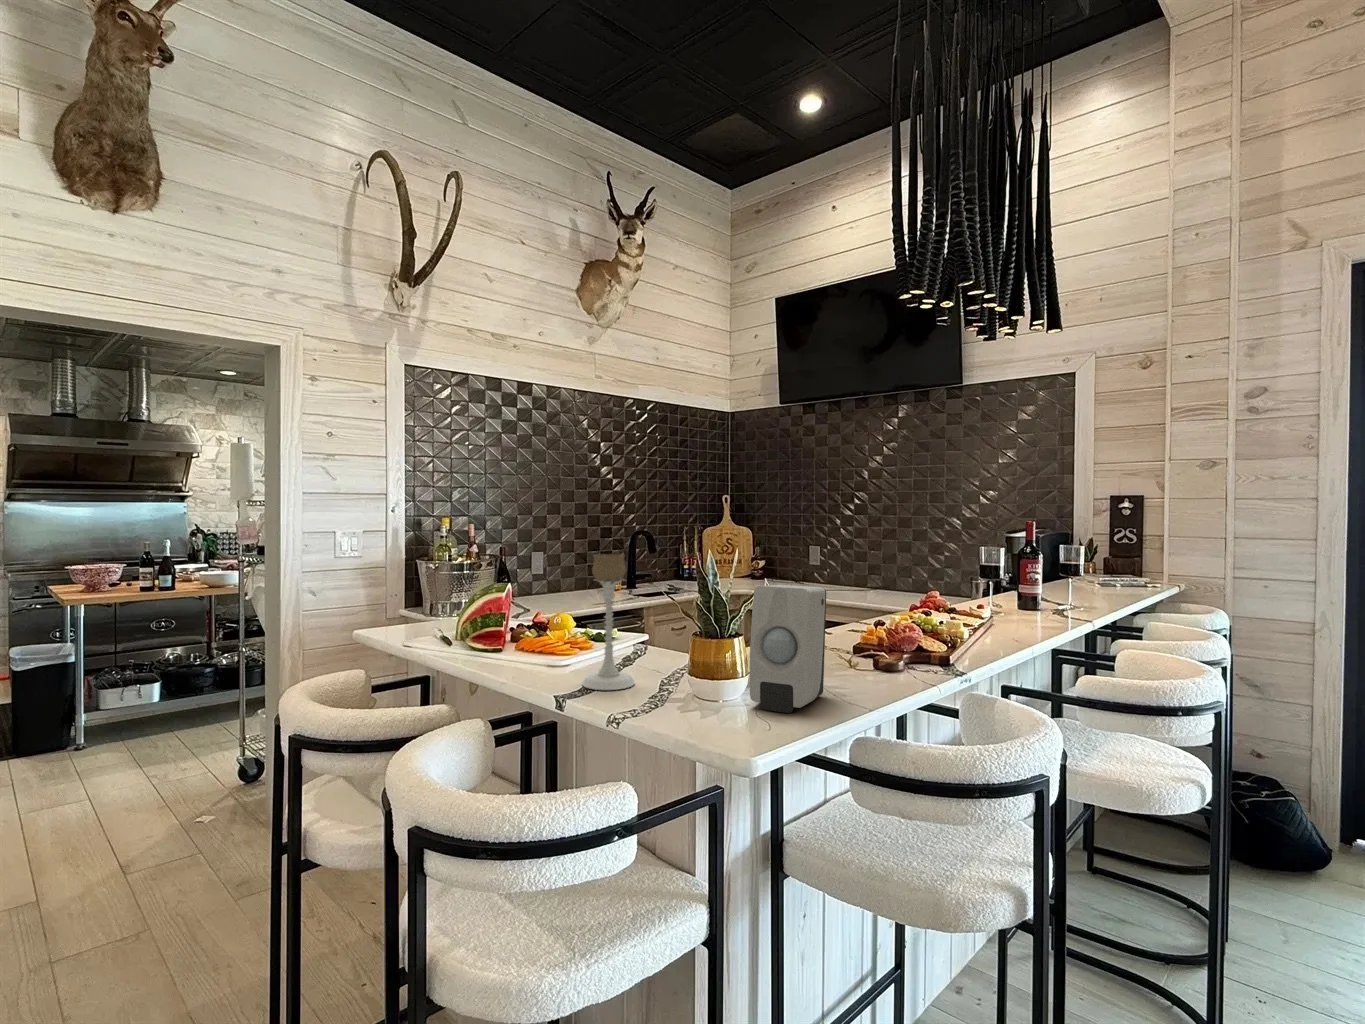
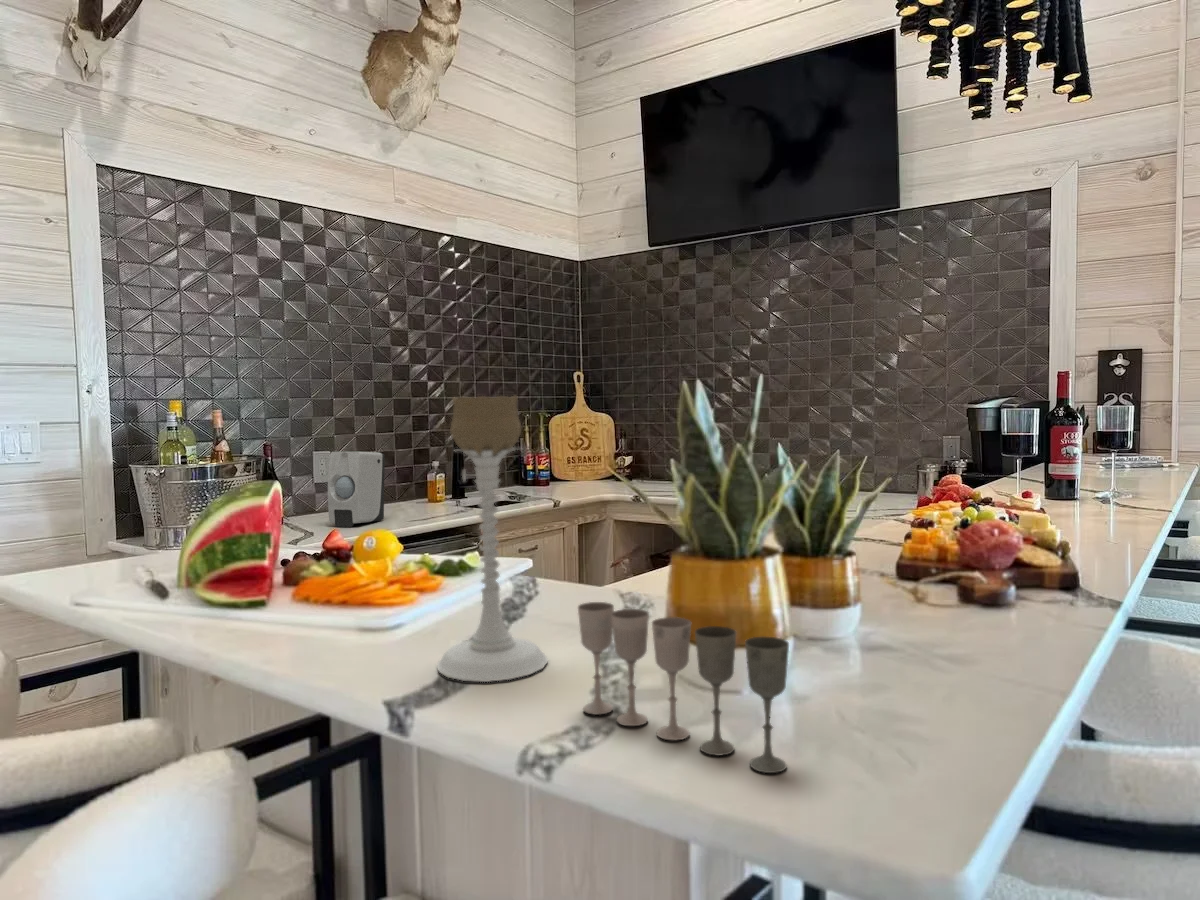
soap dispenser: present [750,585,826,713] -> present [328,452,385,527]
wine glass: none [639,654,714,726] -> present [578,602,789,773]

